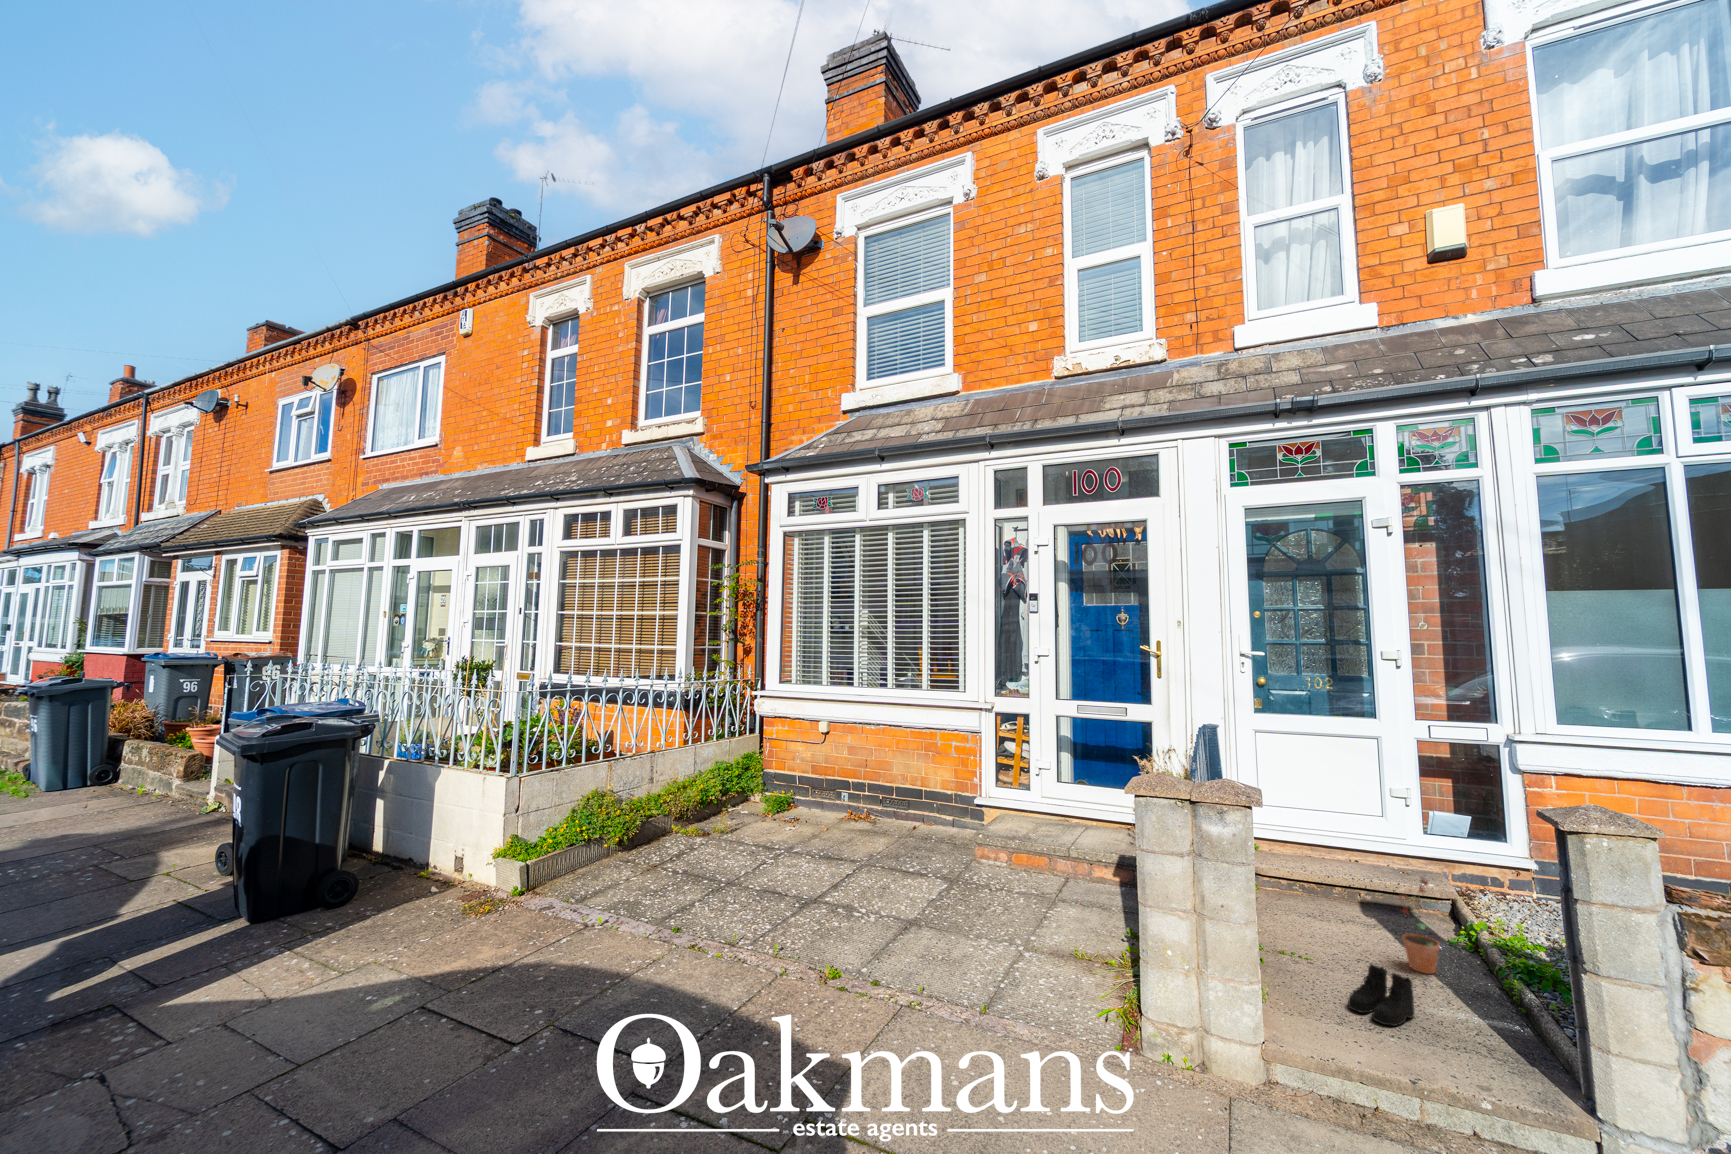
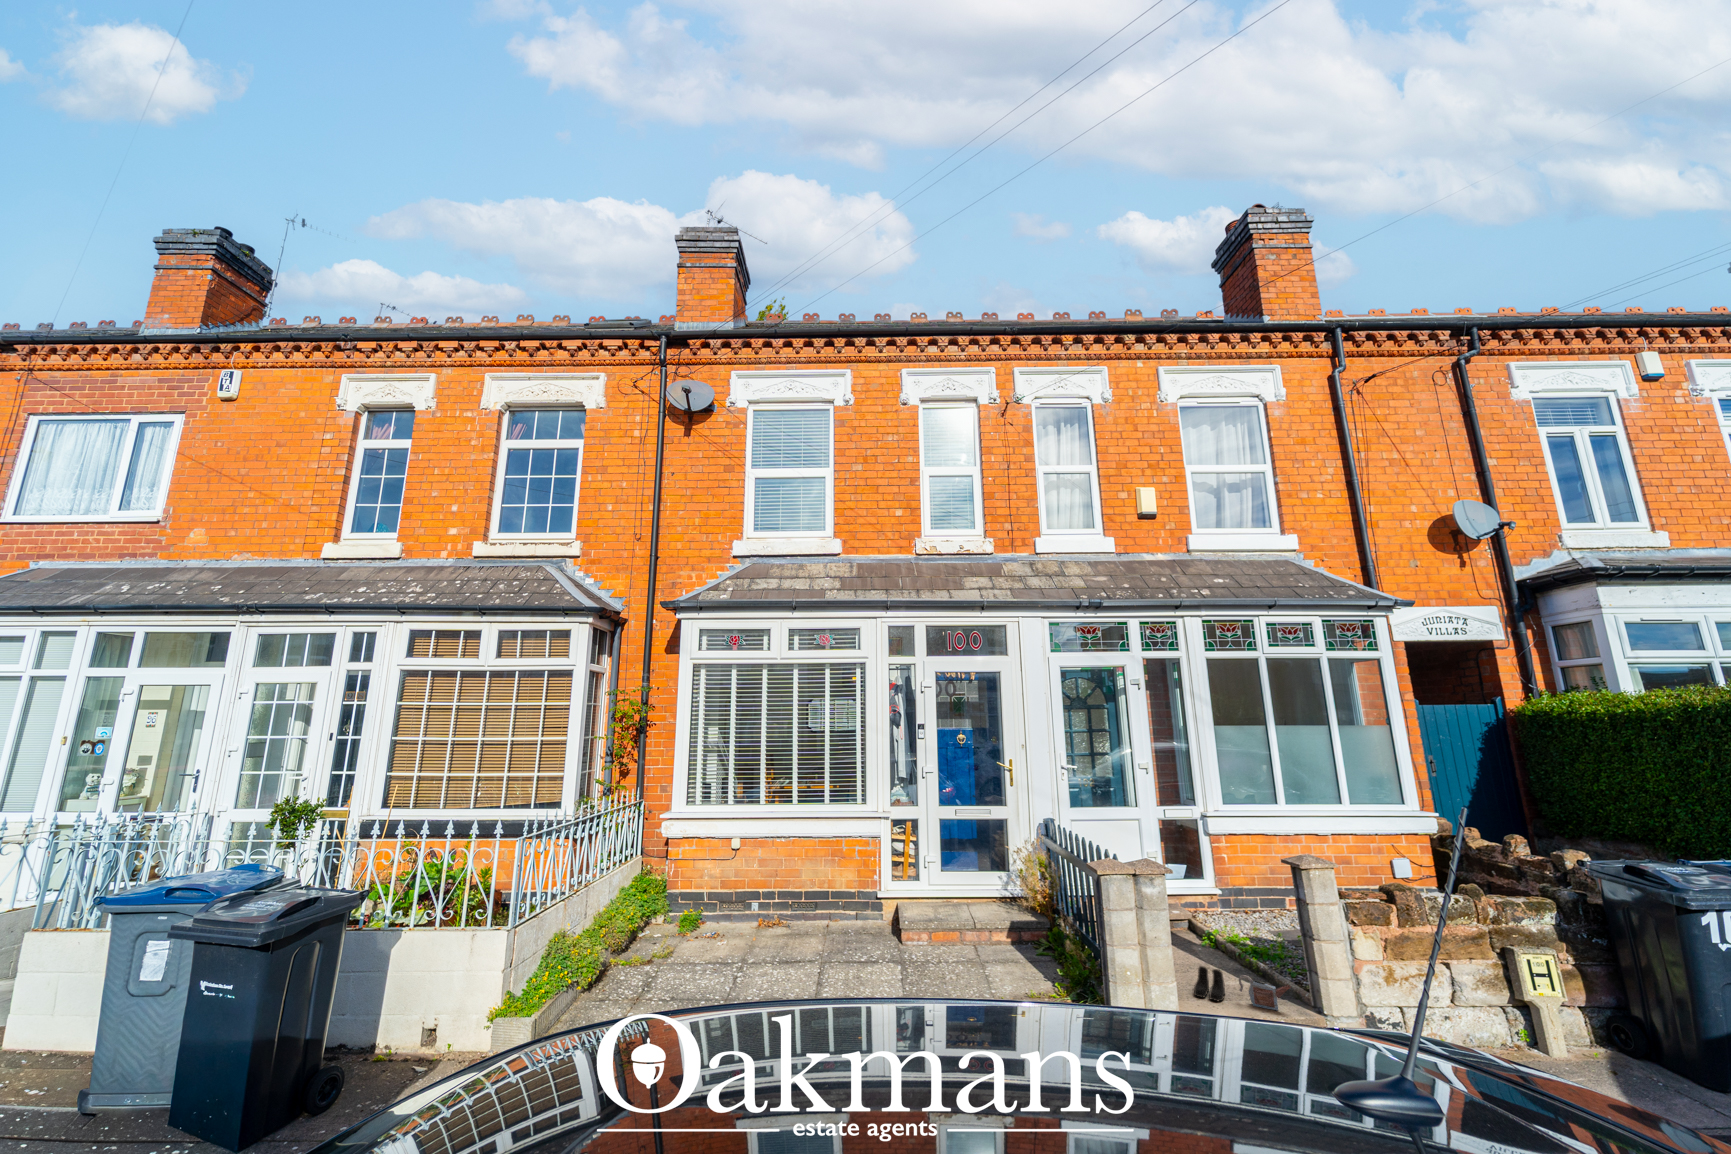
potted plant: present [1400,877,1440,974] -> none [1187,907,1214,967]
watering can: none [1433,994,1538,1070] -> present [1239,975,1291,1010]

